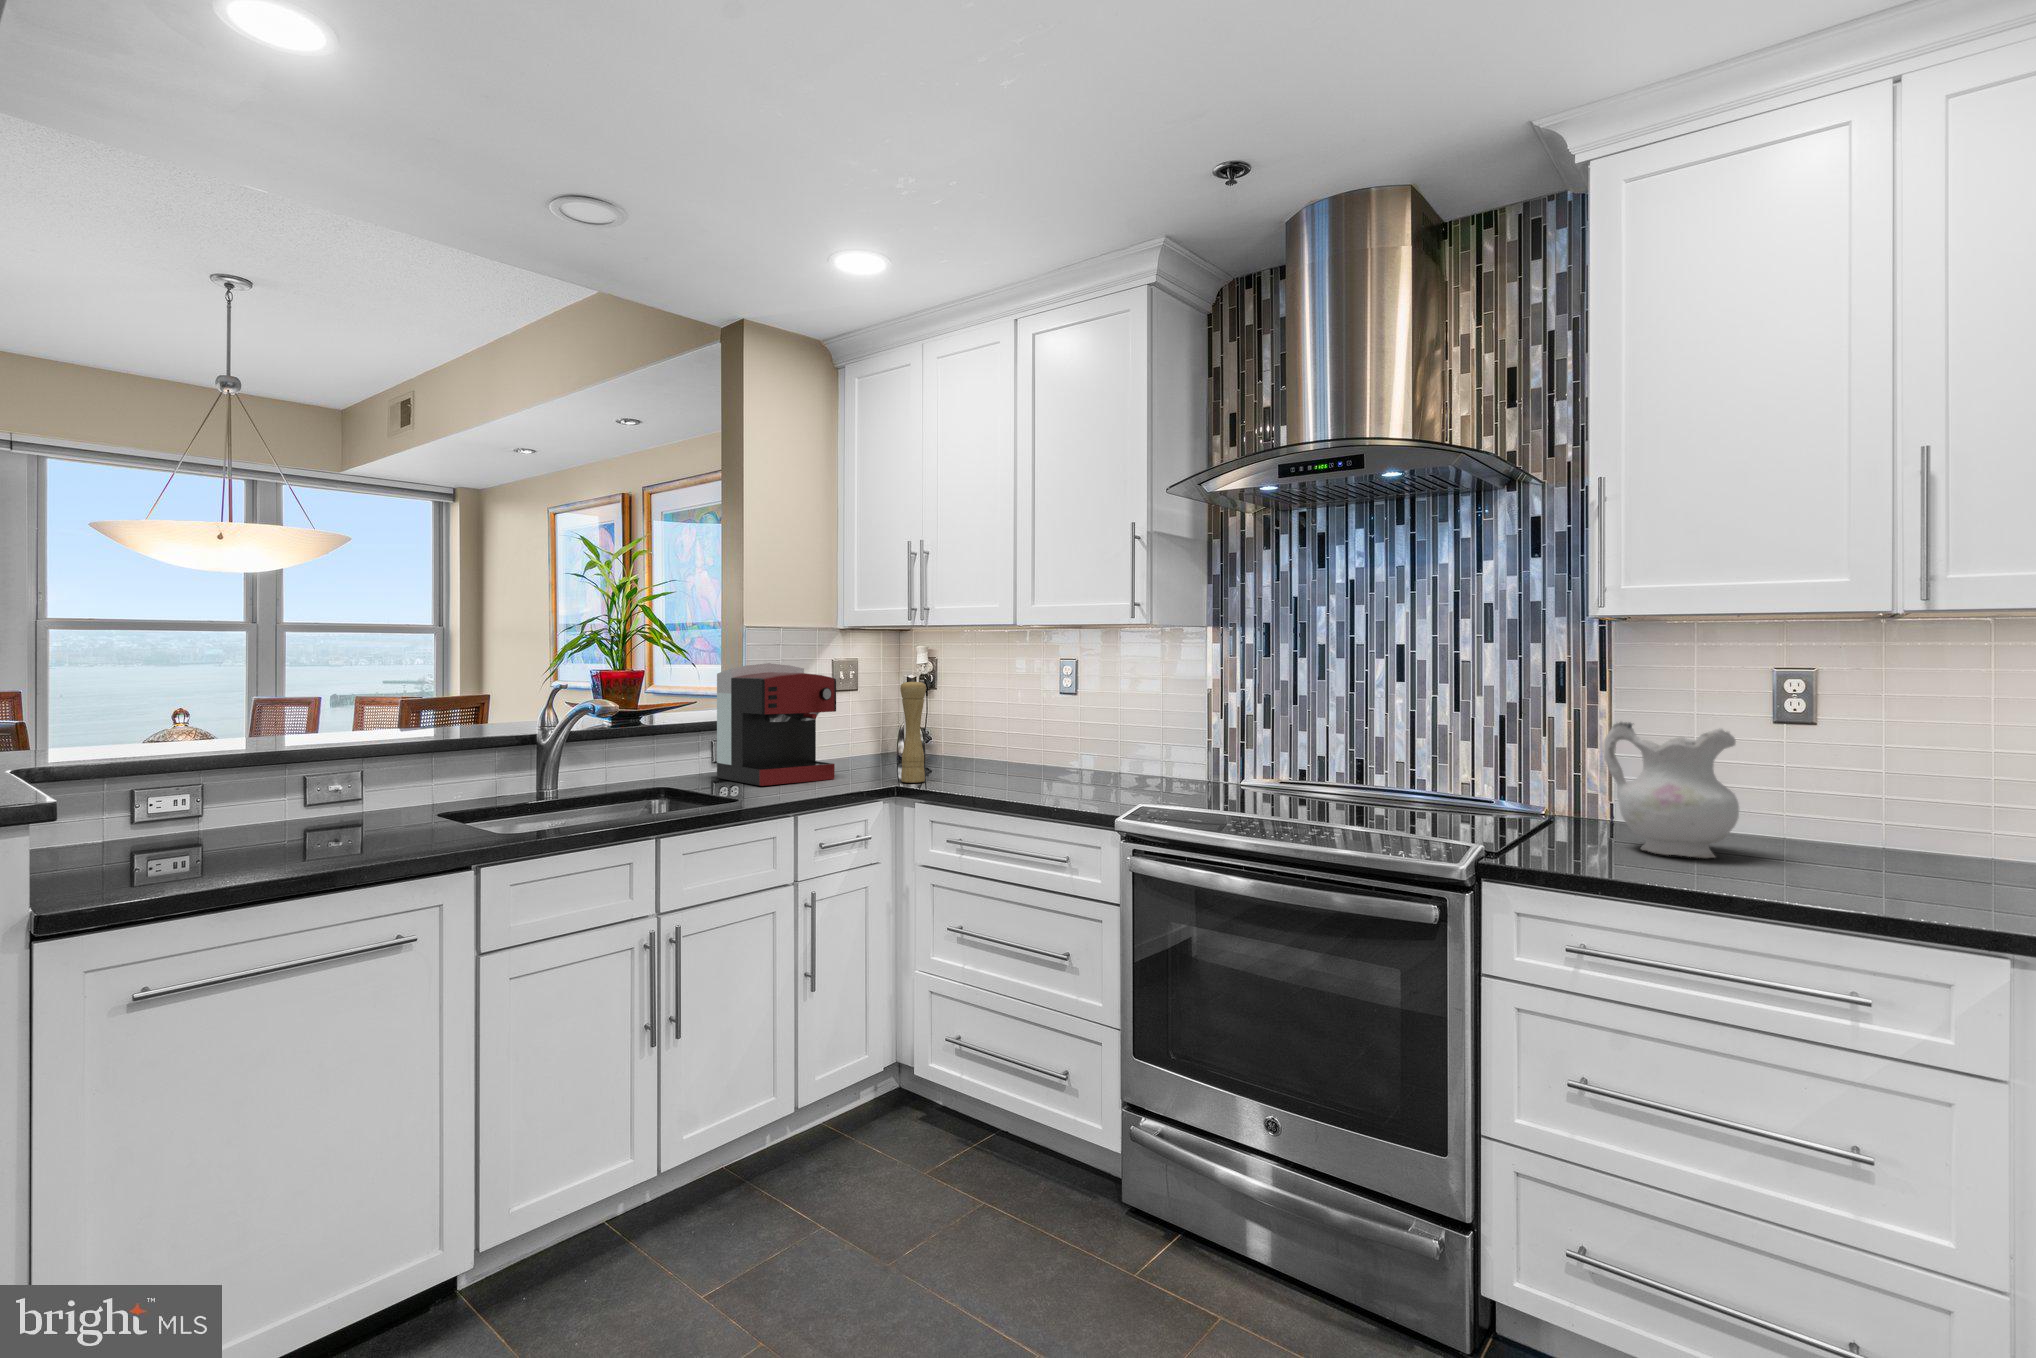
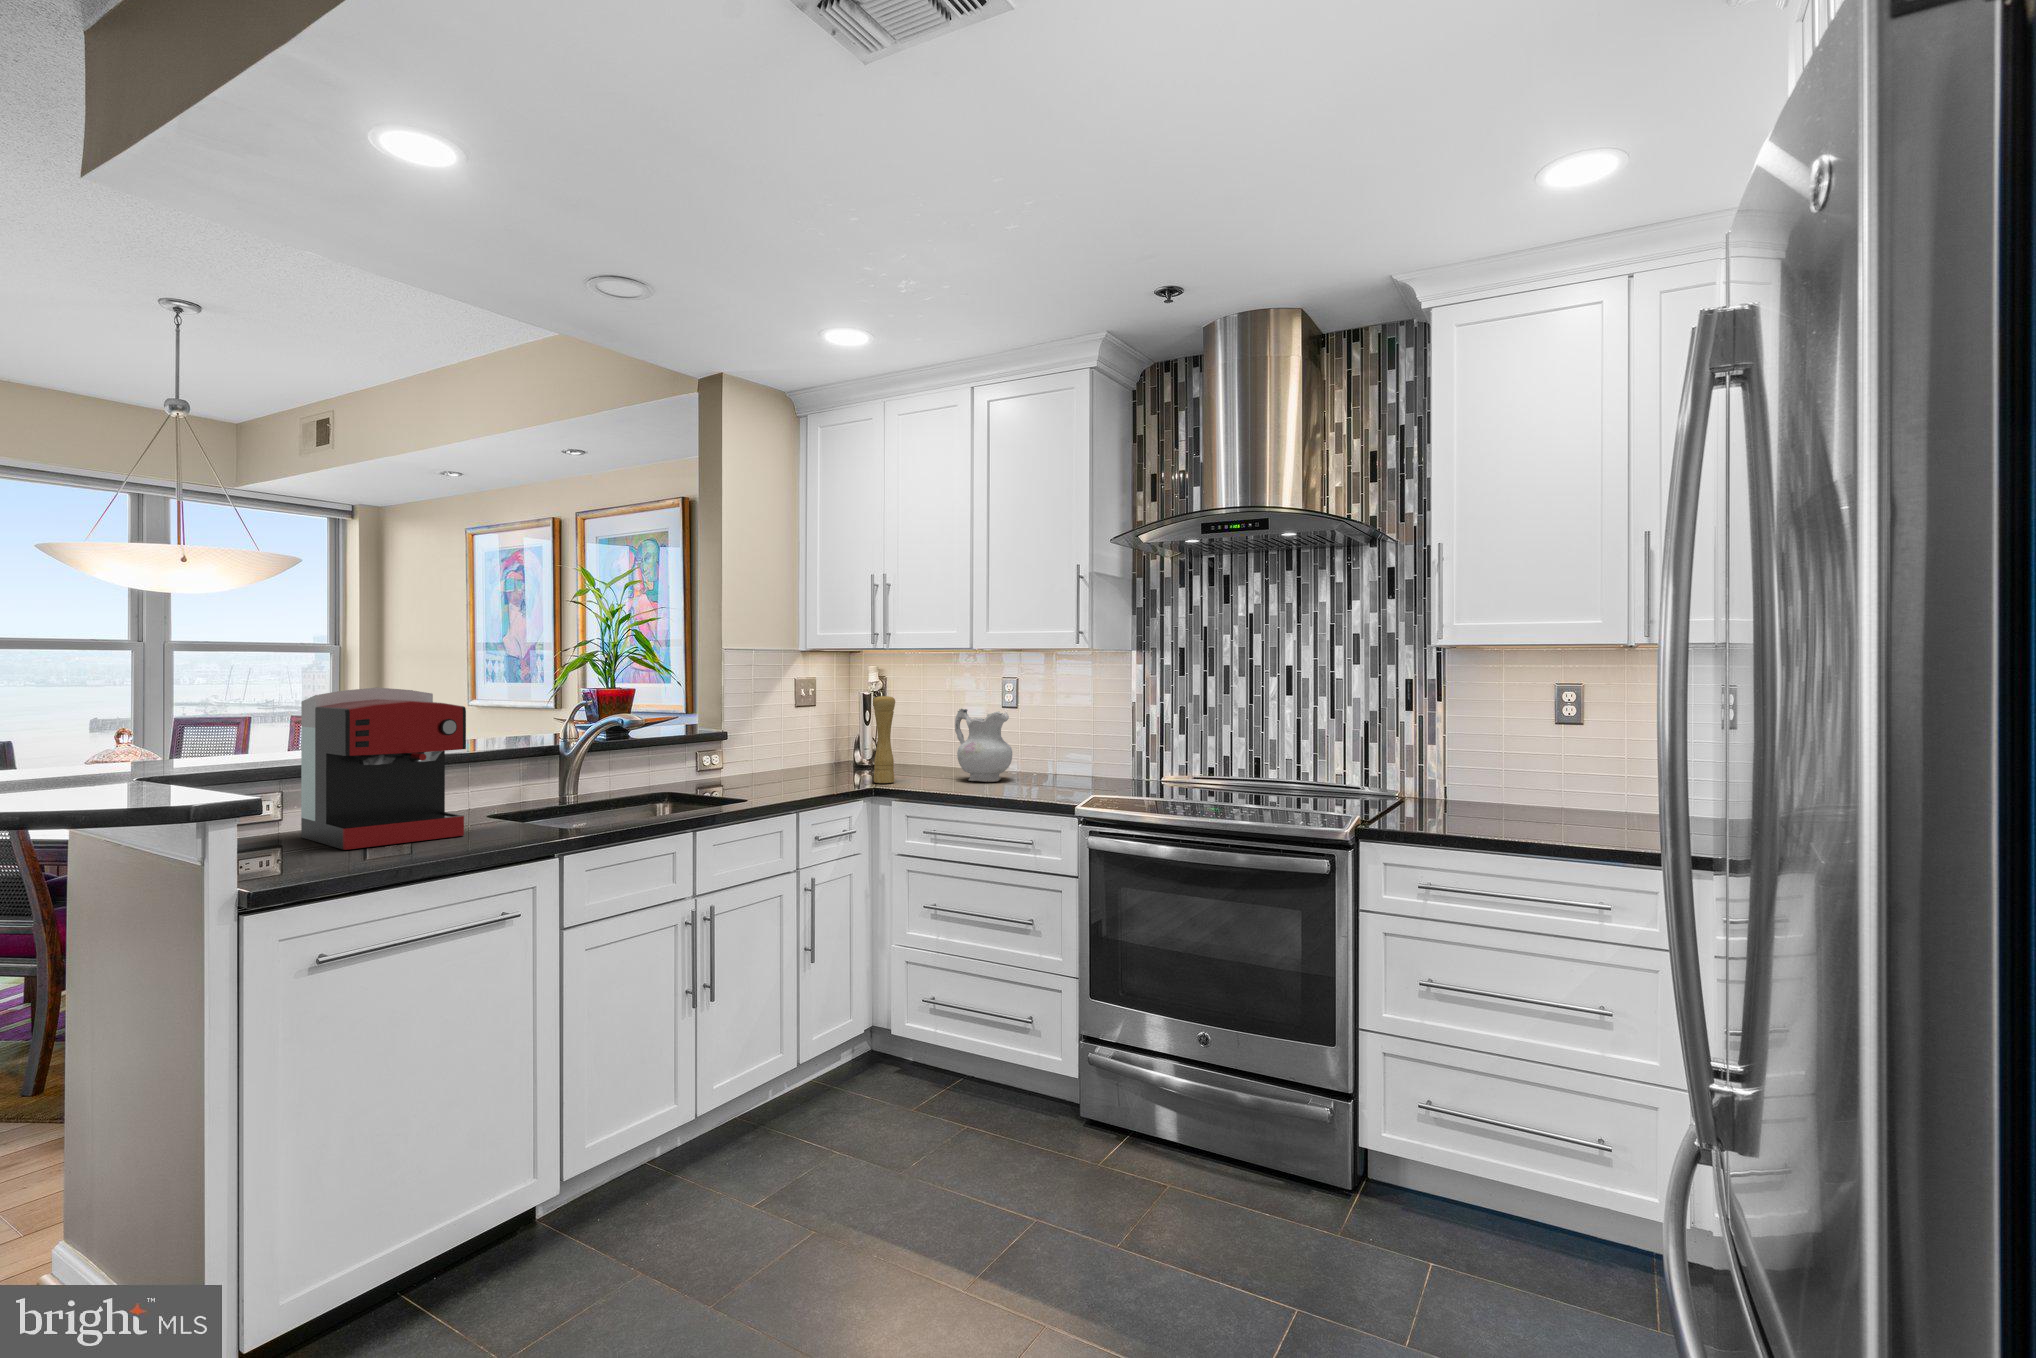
coffee maker: present [717,663,836,786] -> present [301,687,466,850]
ceramic pitcher: present [1603,722,1739,858] -> present [955,709,1012,782]

